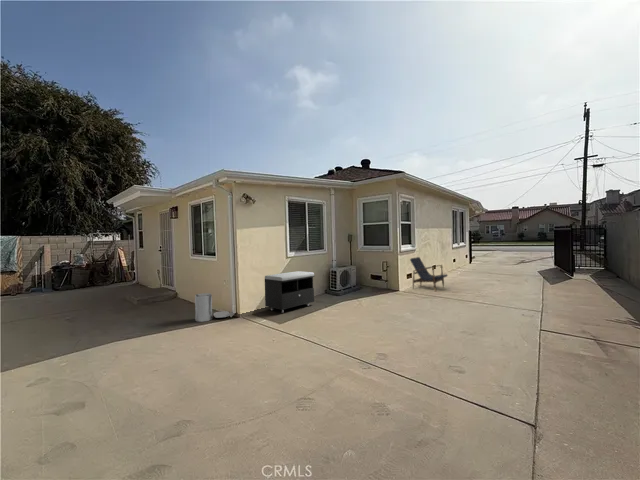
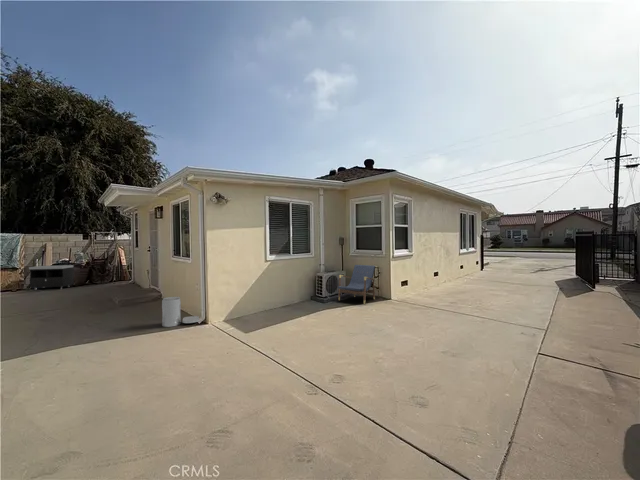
lounge chair: present [410,257,447,291] -> present [338,265,375,304]
storage bench: present [265,271,314,313] -> present [29,265,74,289]

